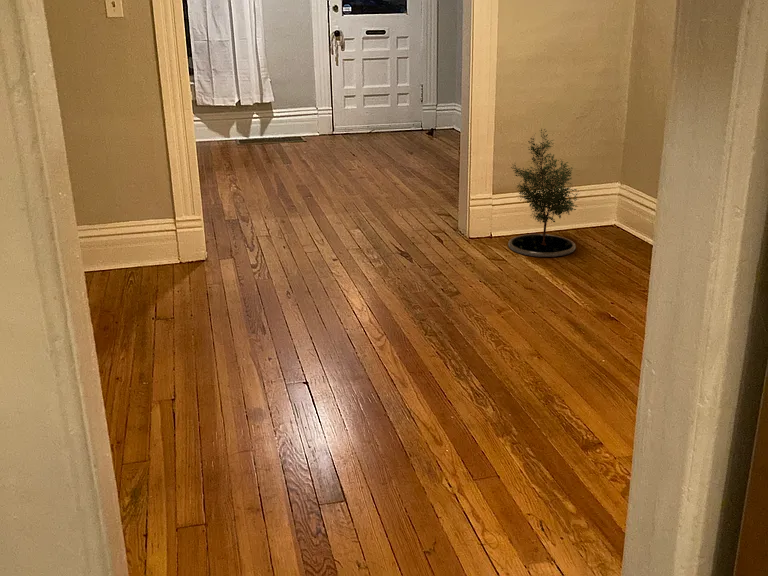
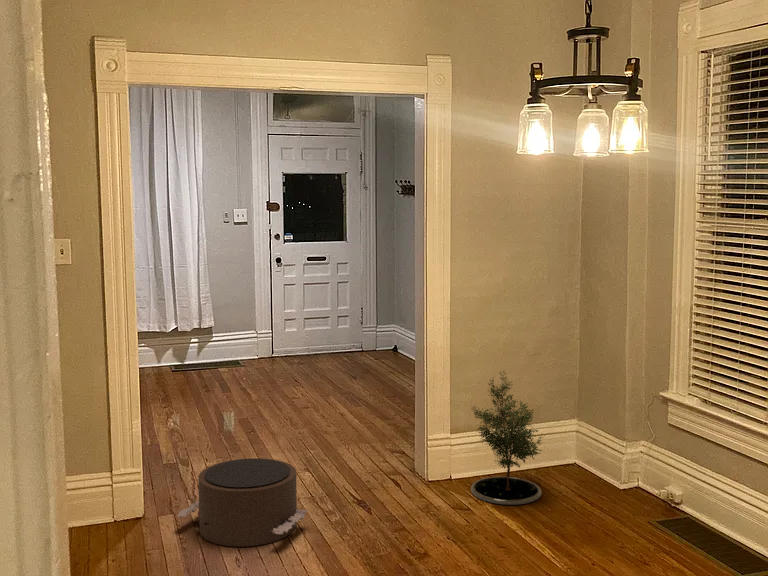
pouf: none [234,210,353,283] -> present [177,458,308,547]

